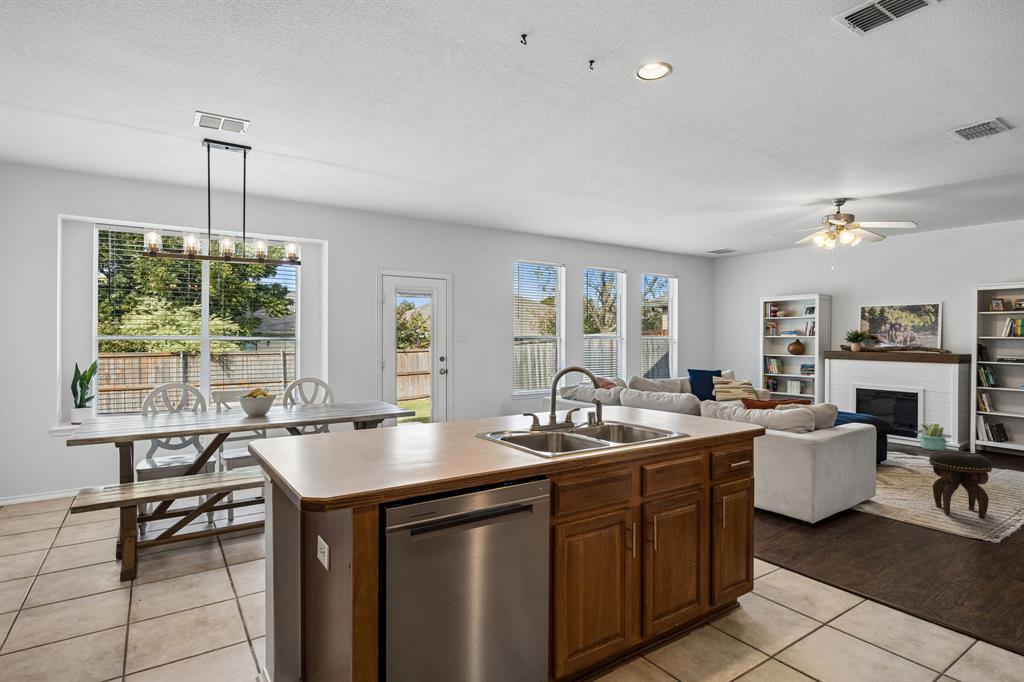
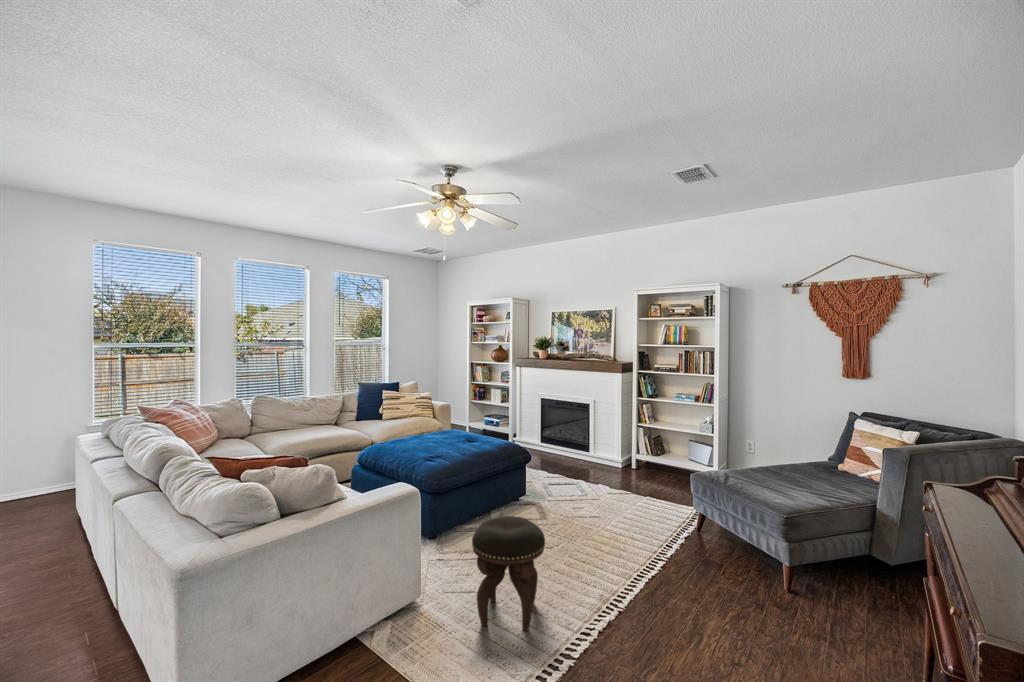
decorative plant: present [915,424,952,450] -> none [578,438,611,469]

